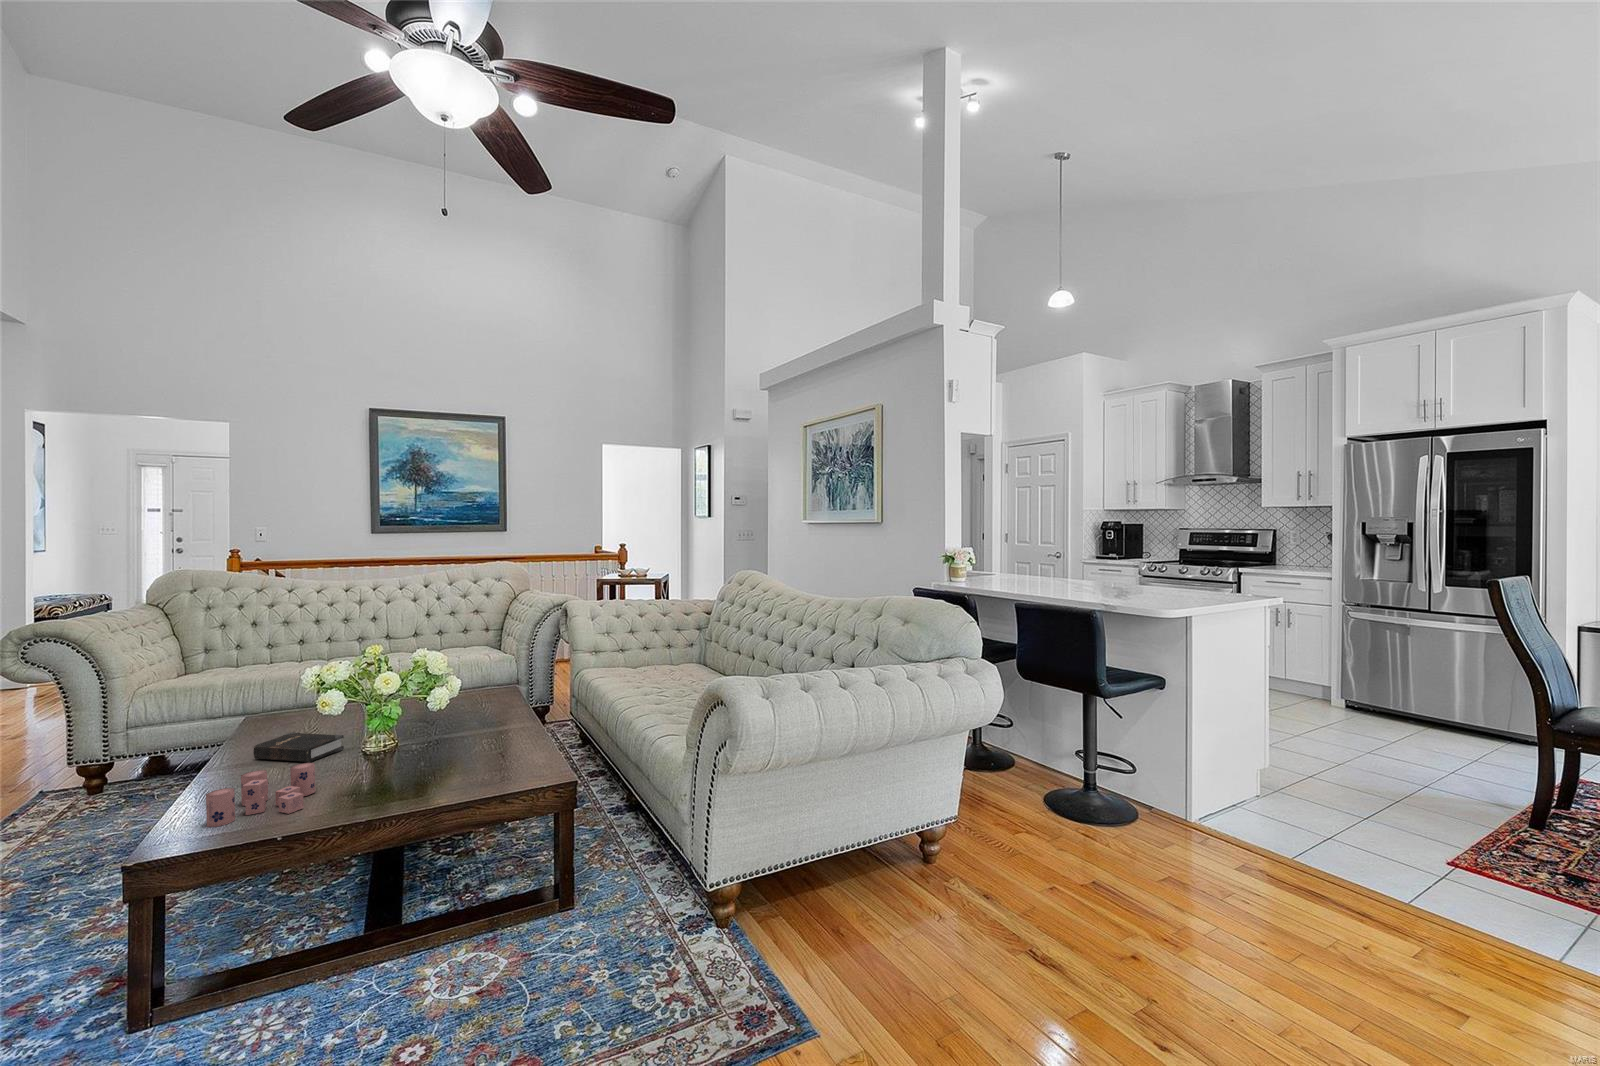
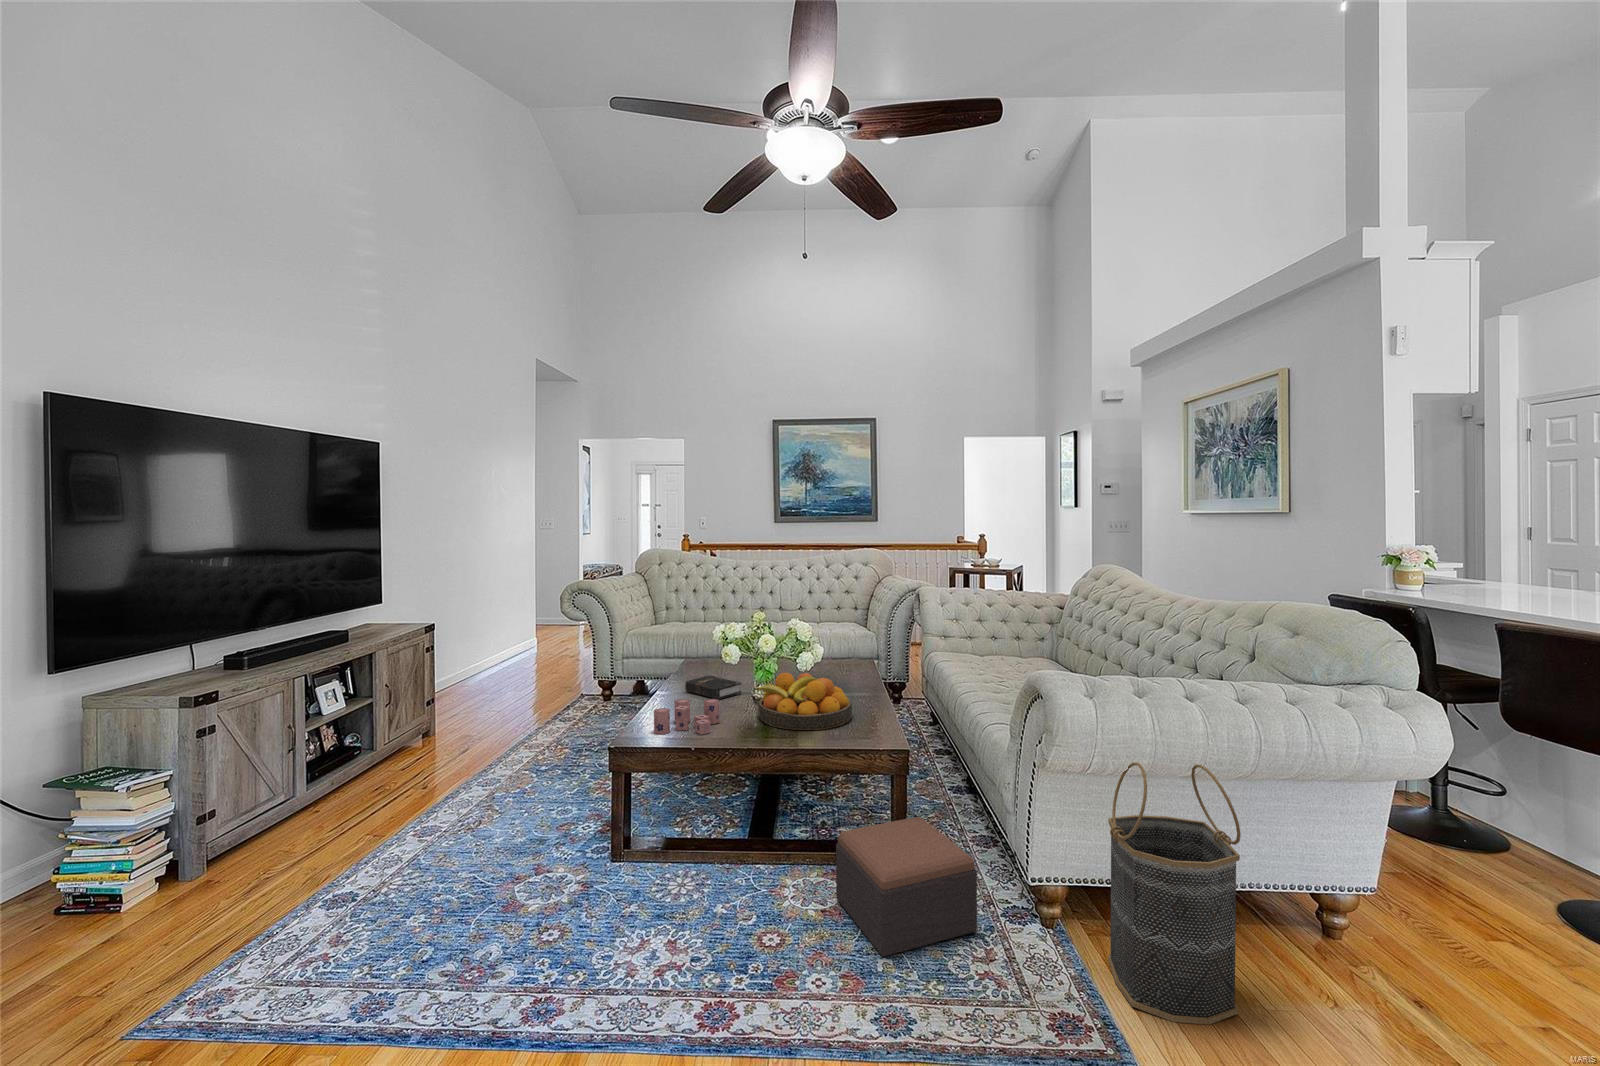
fruit bowl: none [370,712,500,784] -> present [756,673,852,730]
basket: none [779,743,887,982] -> present [1108,762,1241,1025]
footstool: none [492,851,657,1021] -> present [836,817,977,957]

